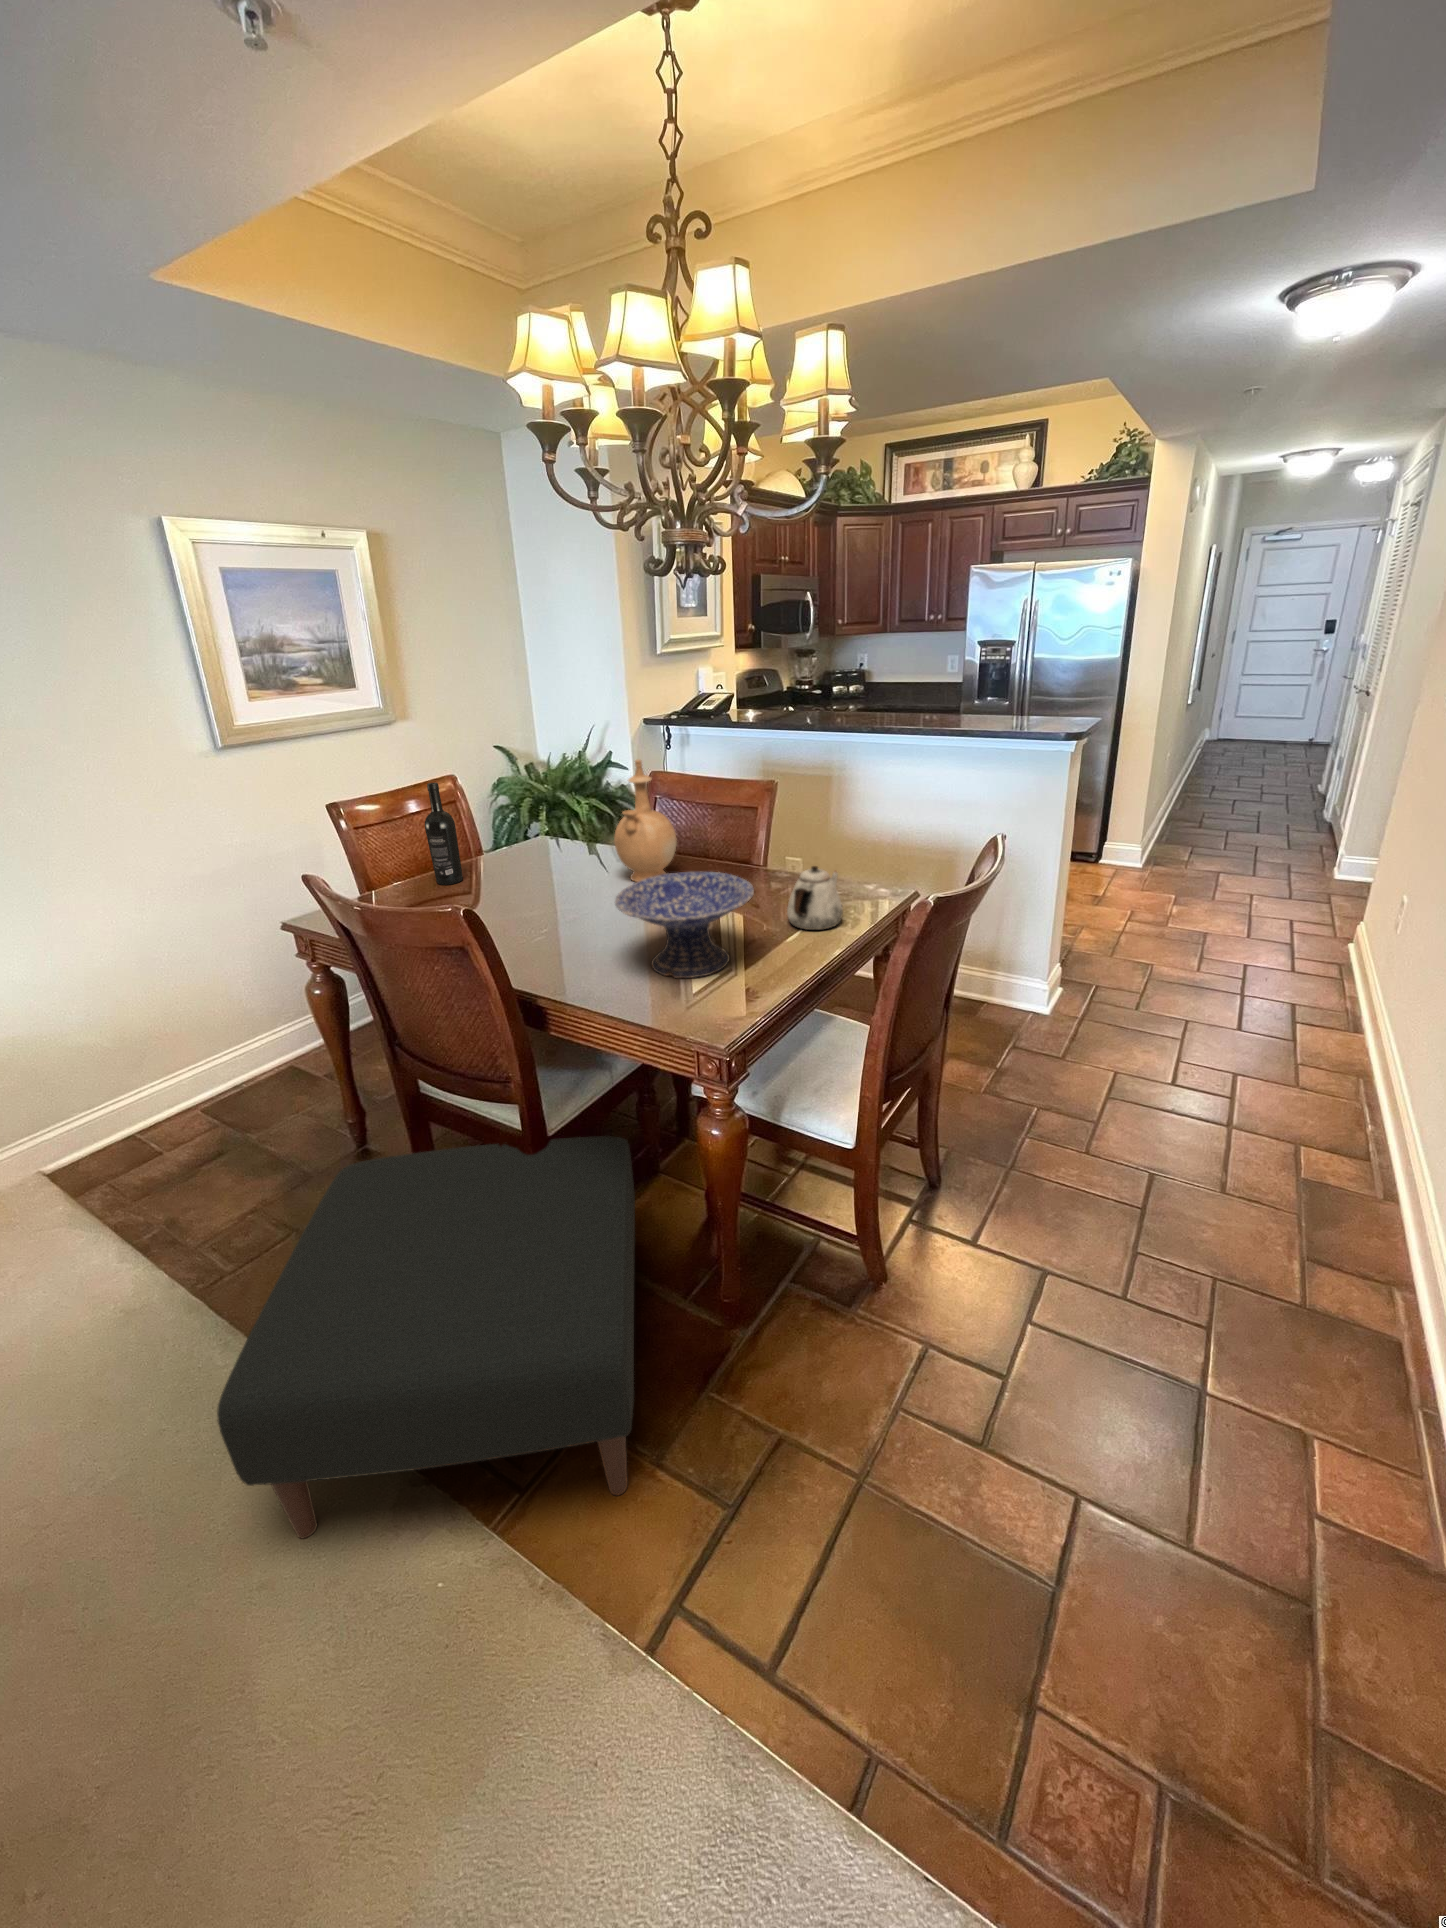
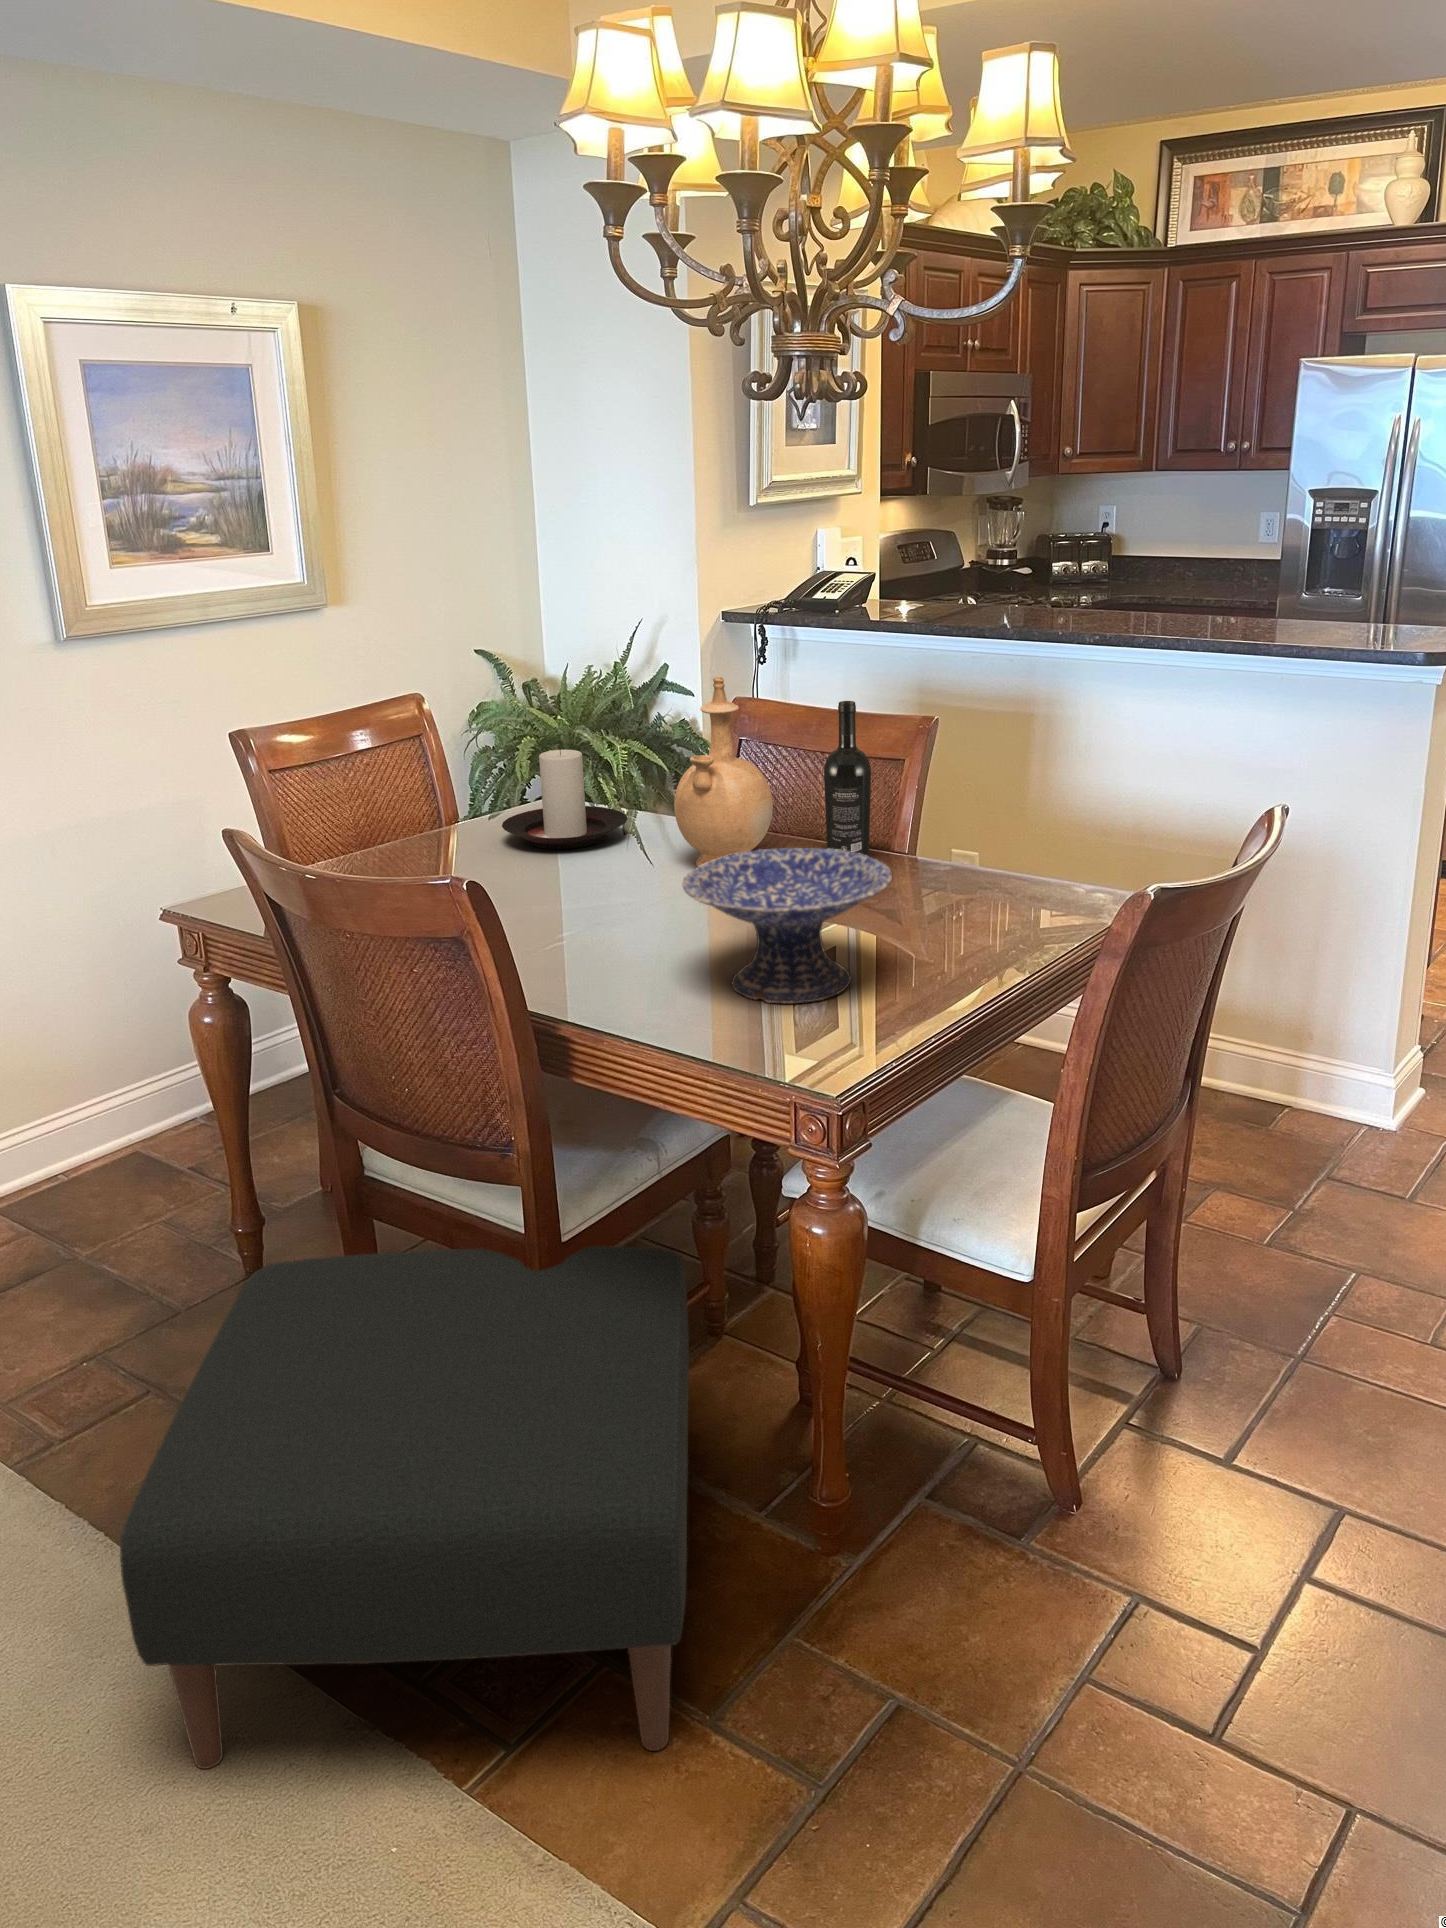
wine bottle: present [425,782,463,885] -> present [824,701,871,857]
candle holder: none [508,806,587,870] -> present [502,748,628,849]
teapot: present [787,866,843,930] -> none [944,847,1031,947]

